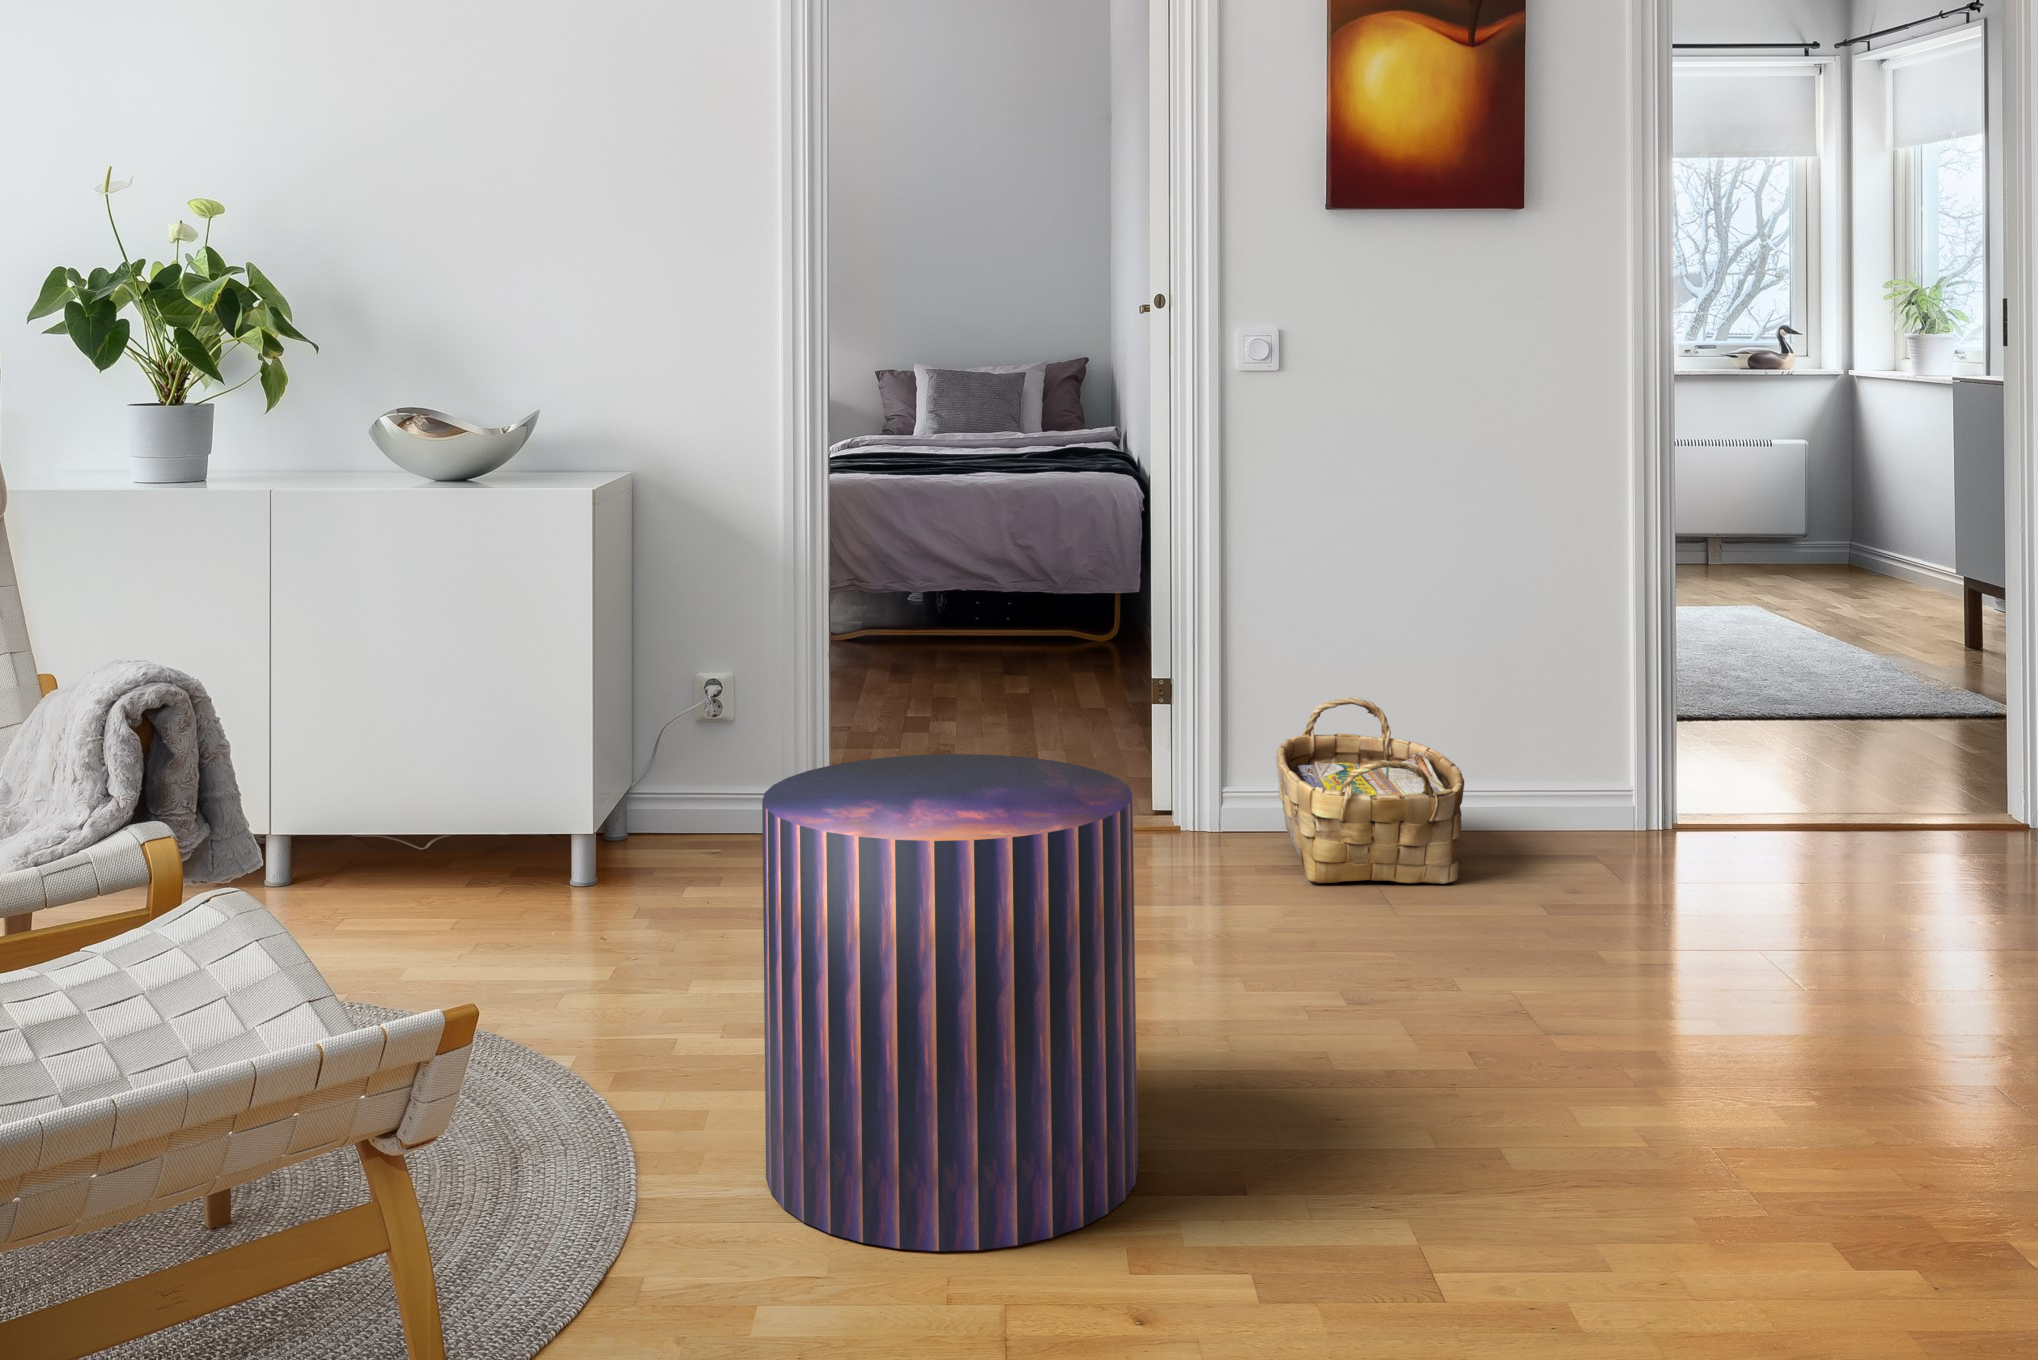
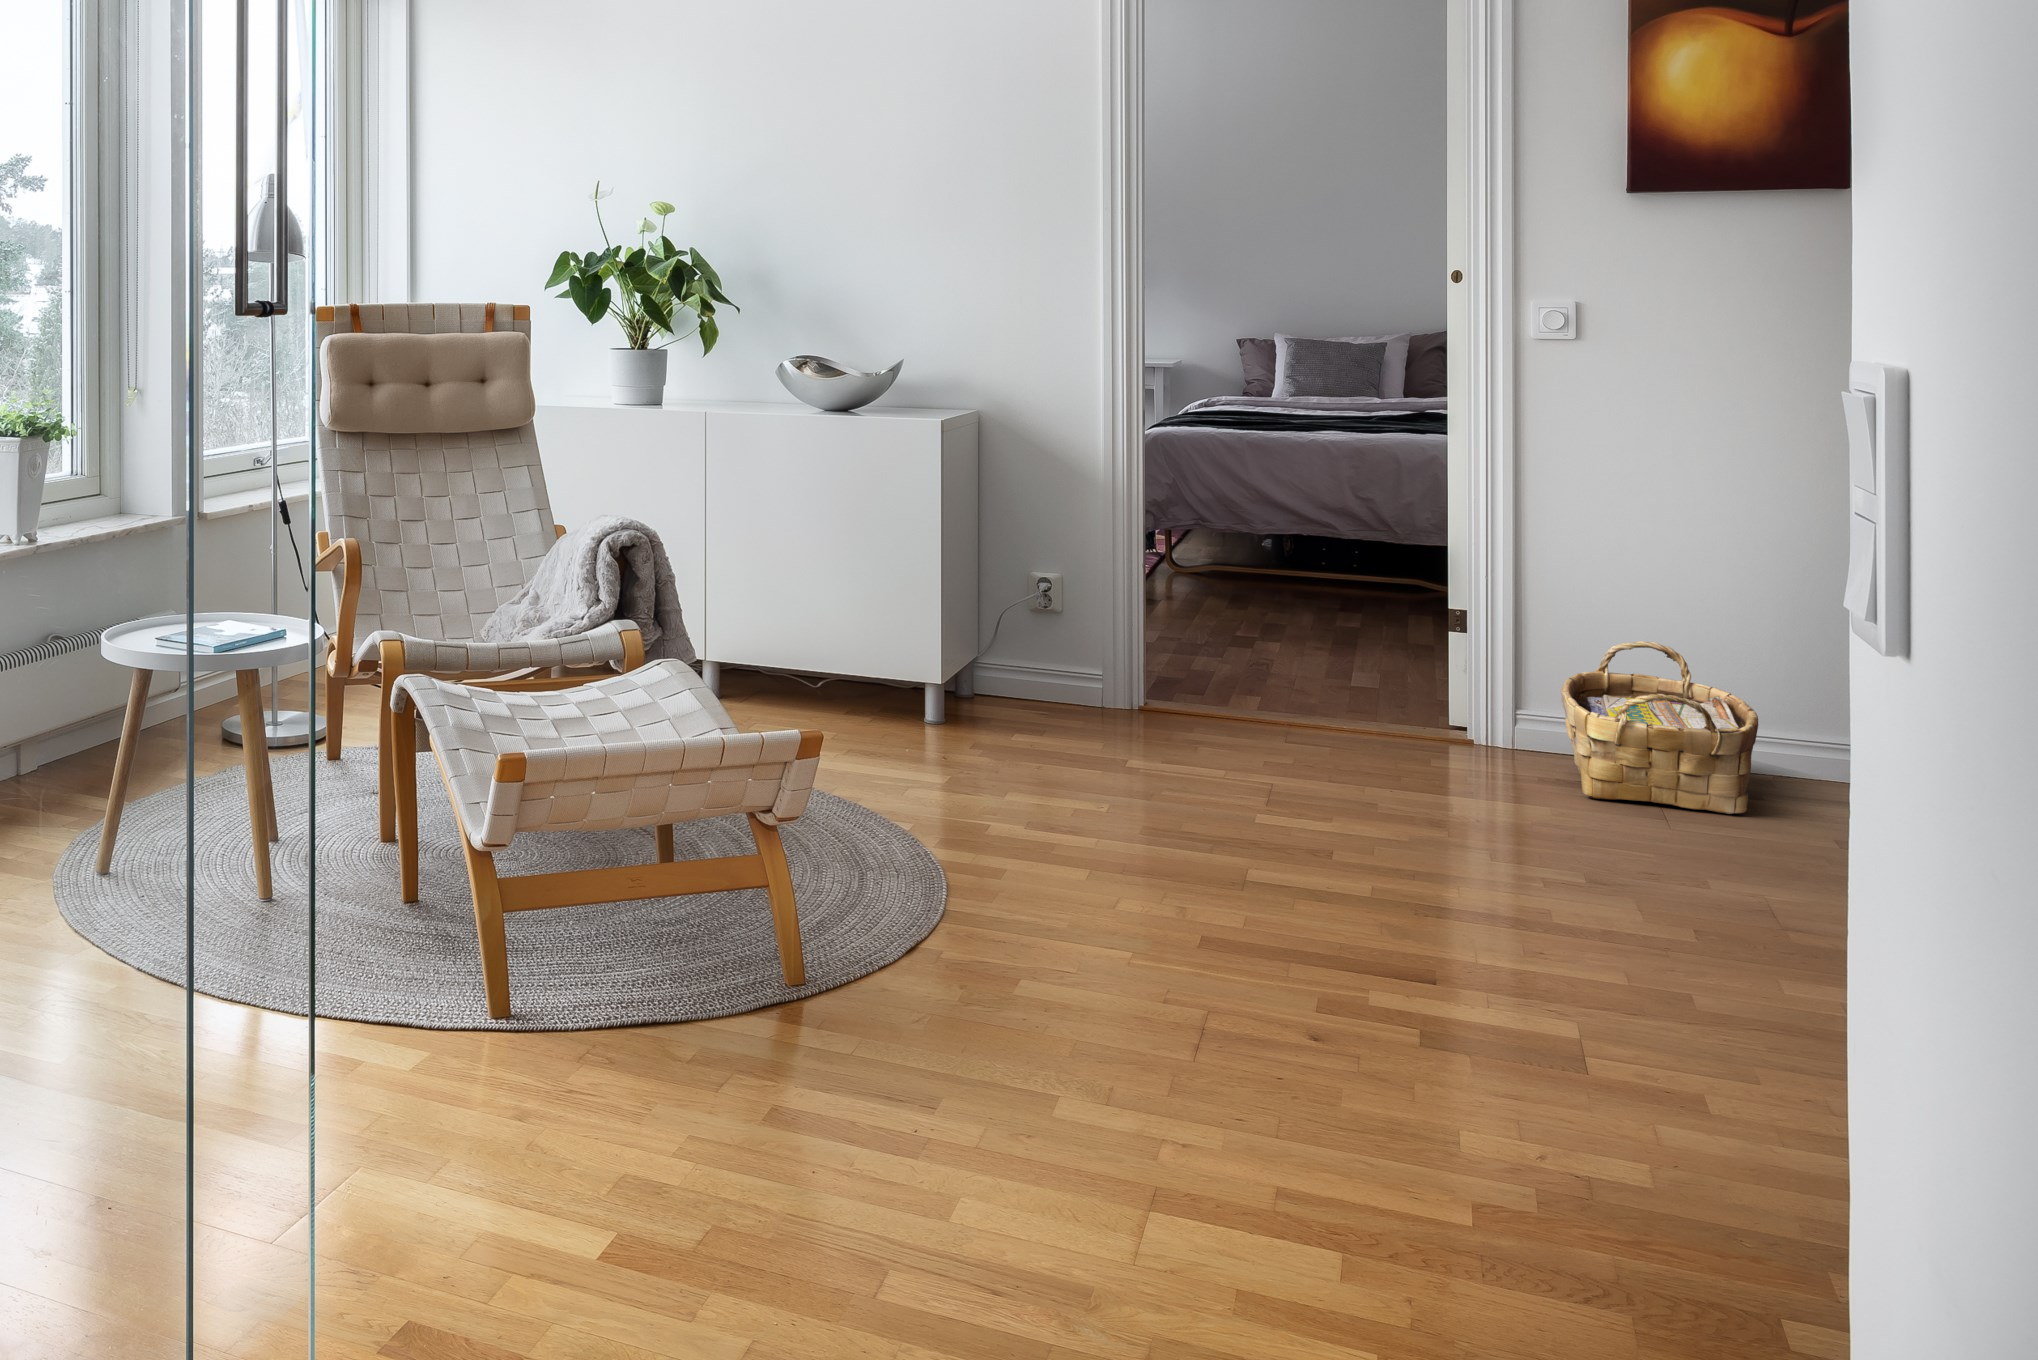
pouf: present [762,754,1138,1251] -> none [1035,627,1336,979]

